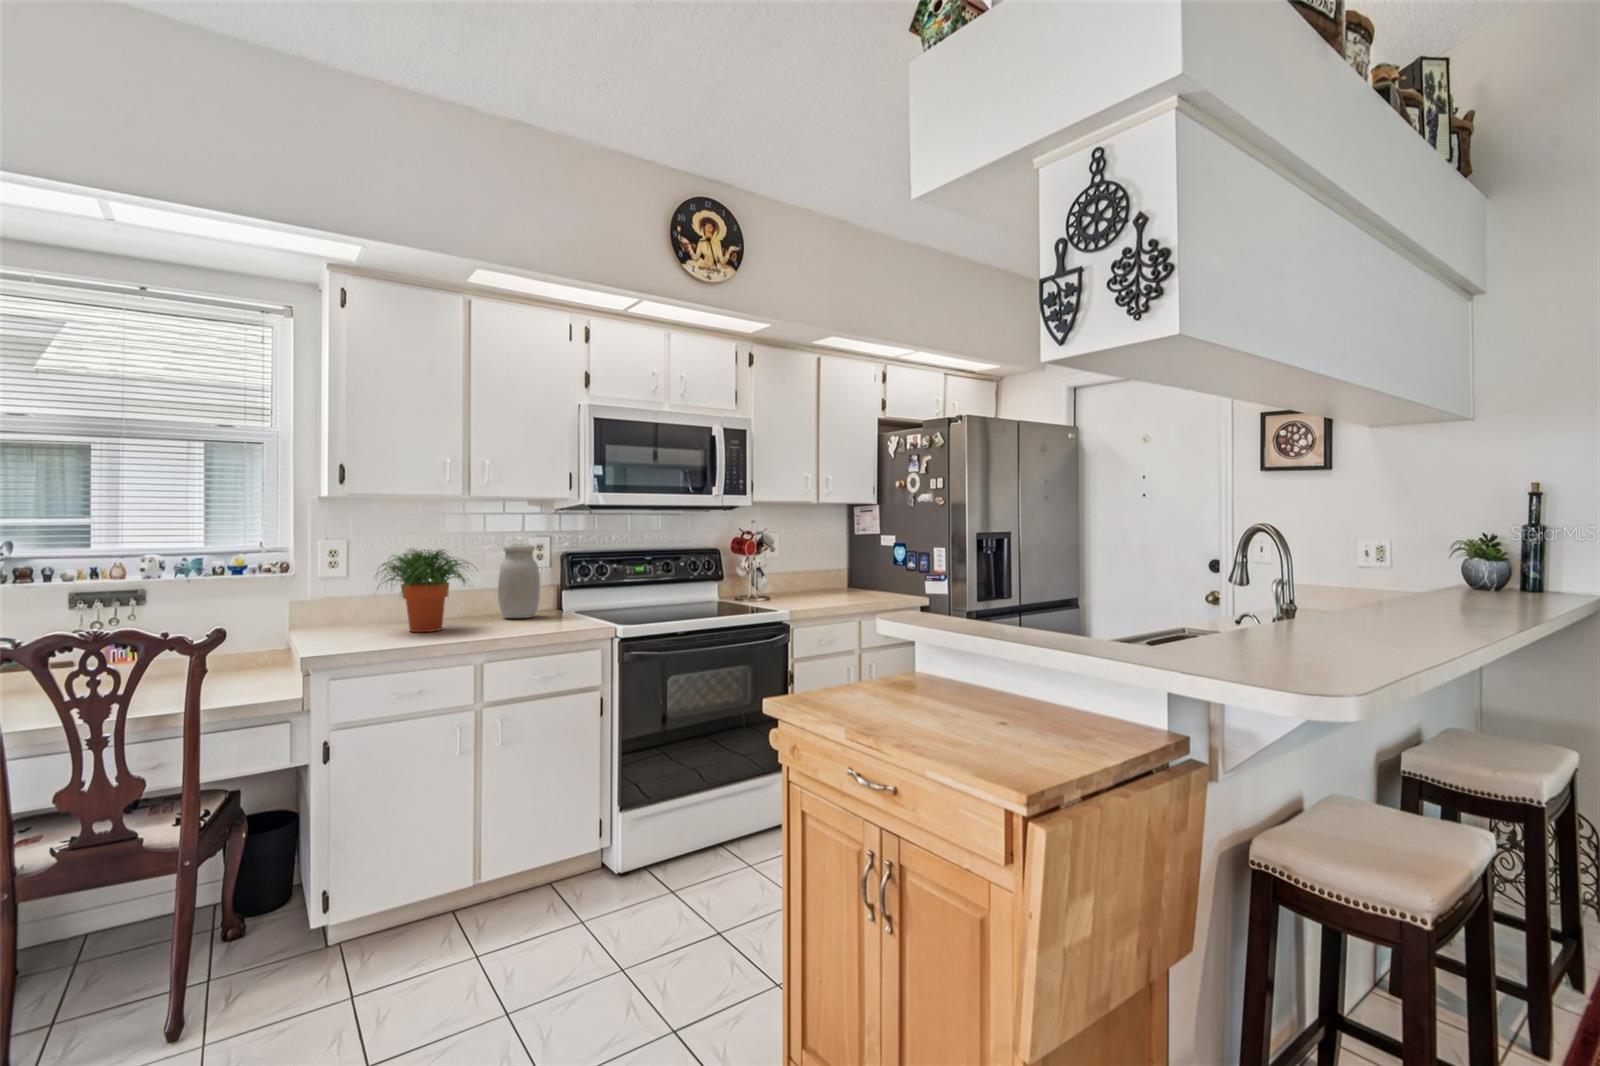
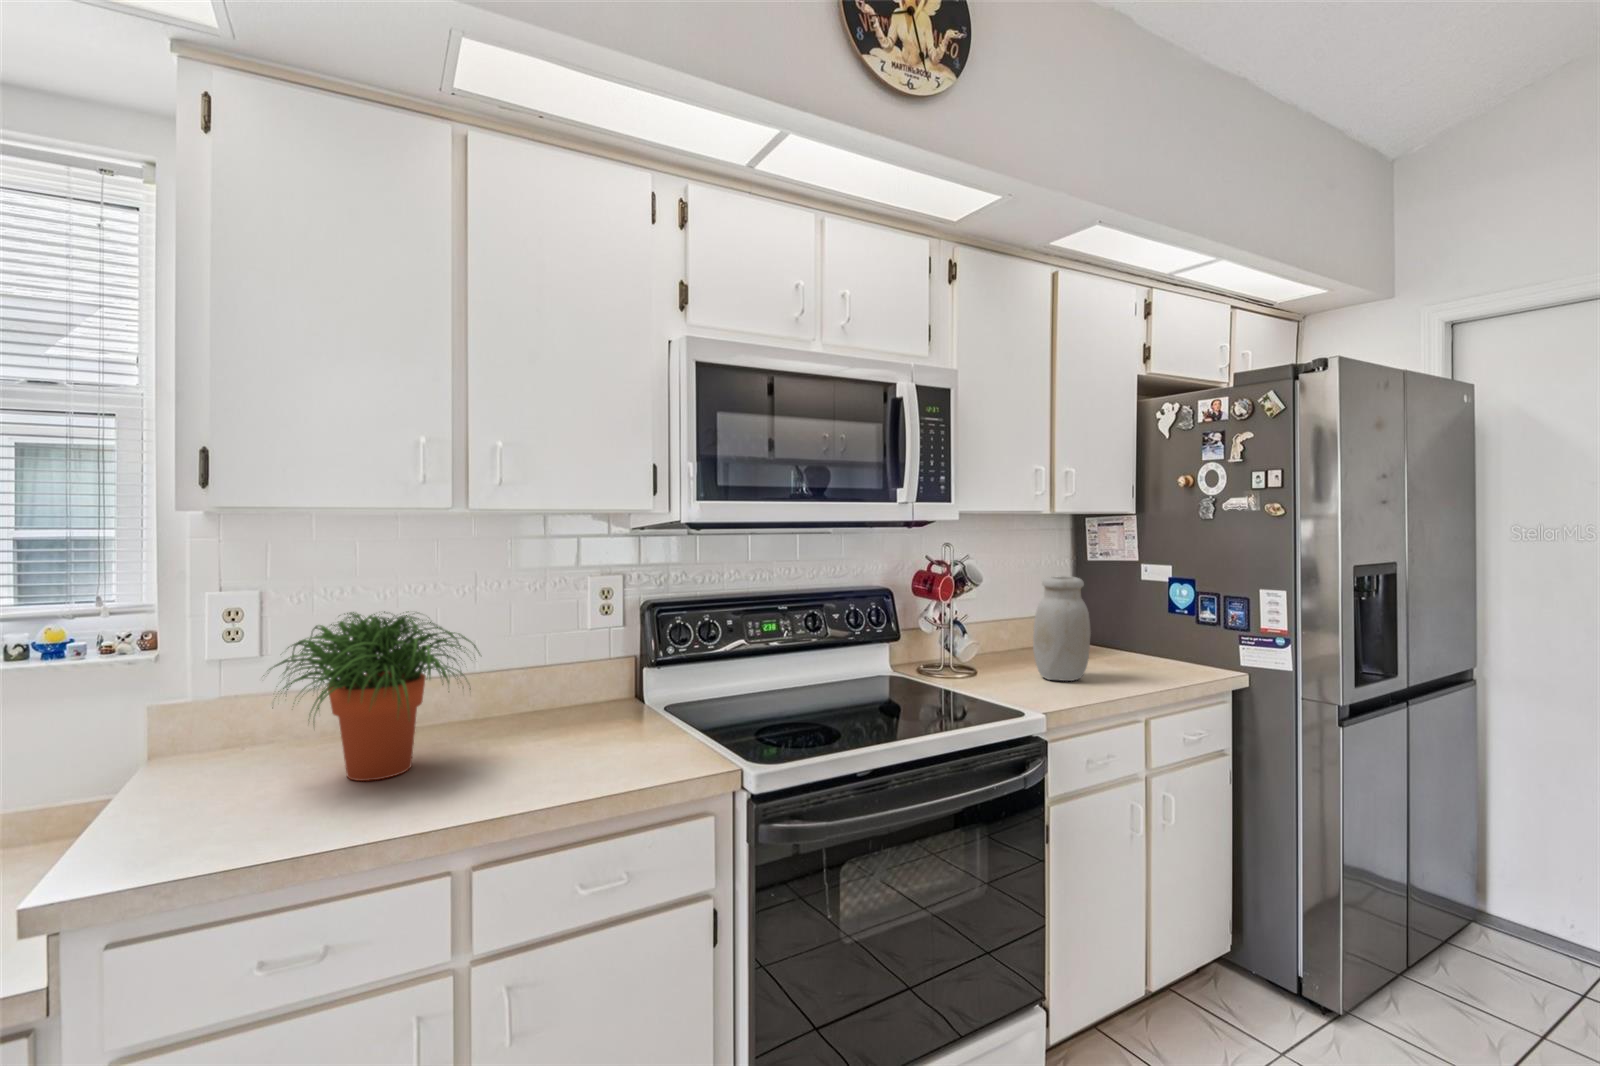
jar: present [498,544,540,618] -> present [1033,576,1091,681]

